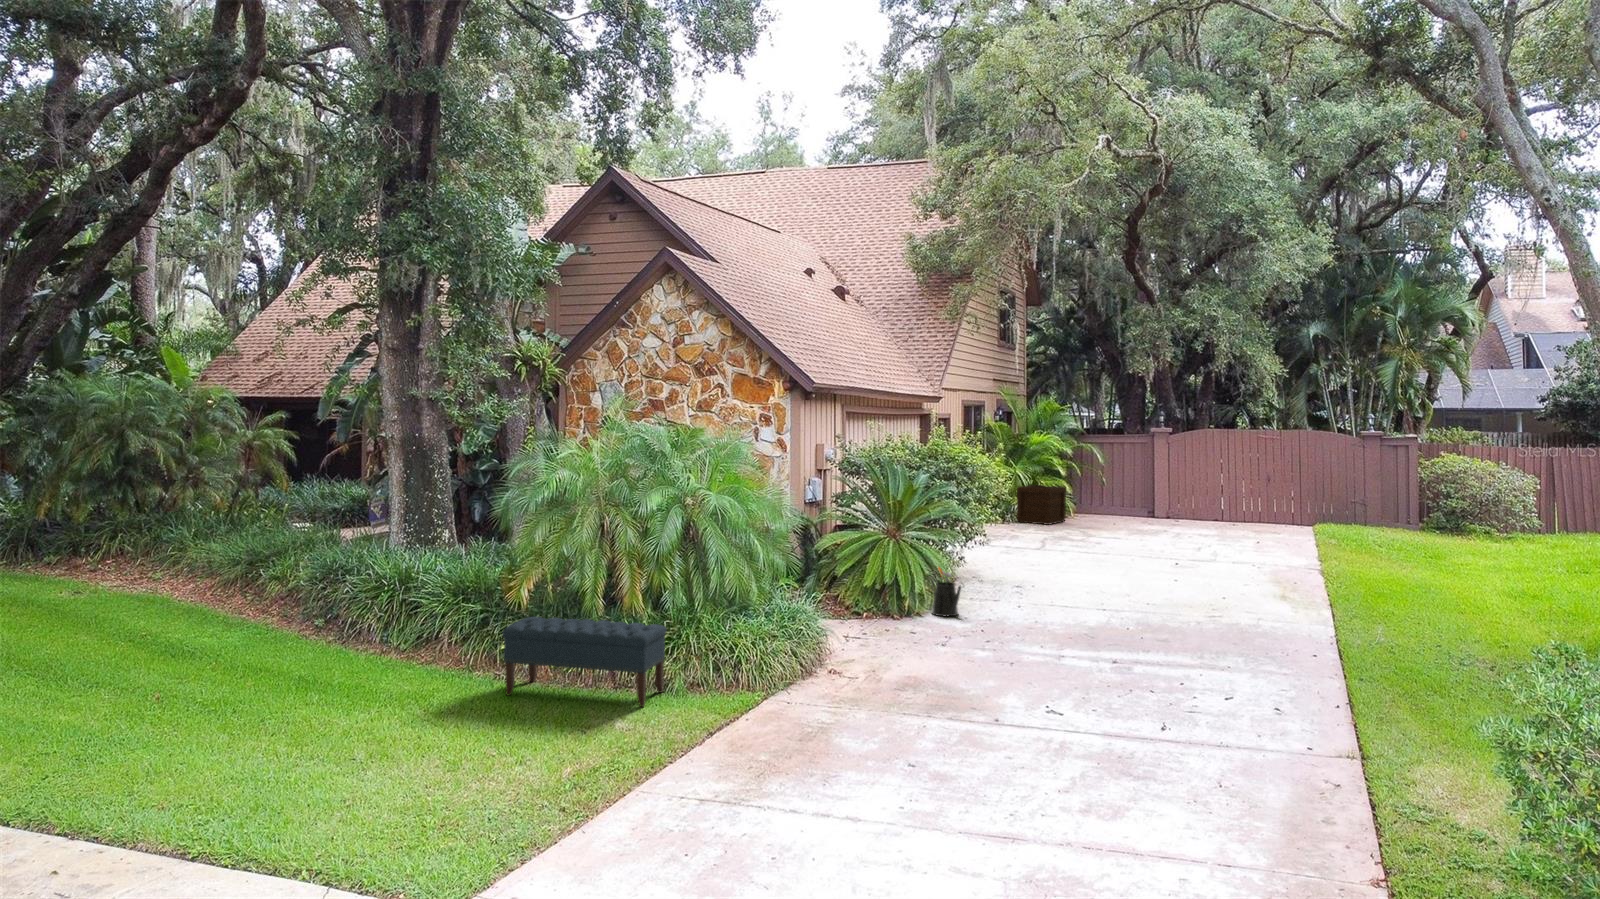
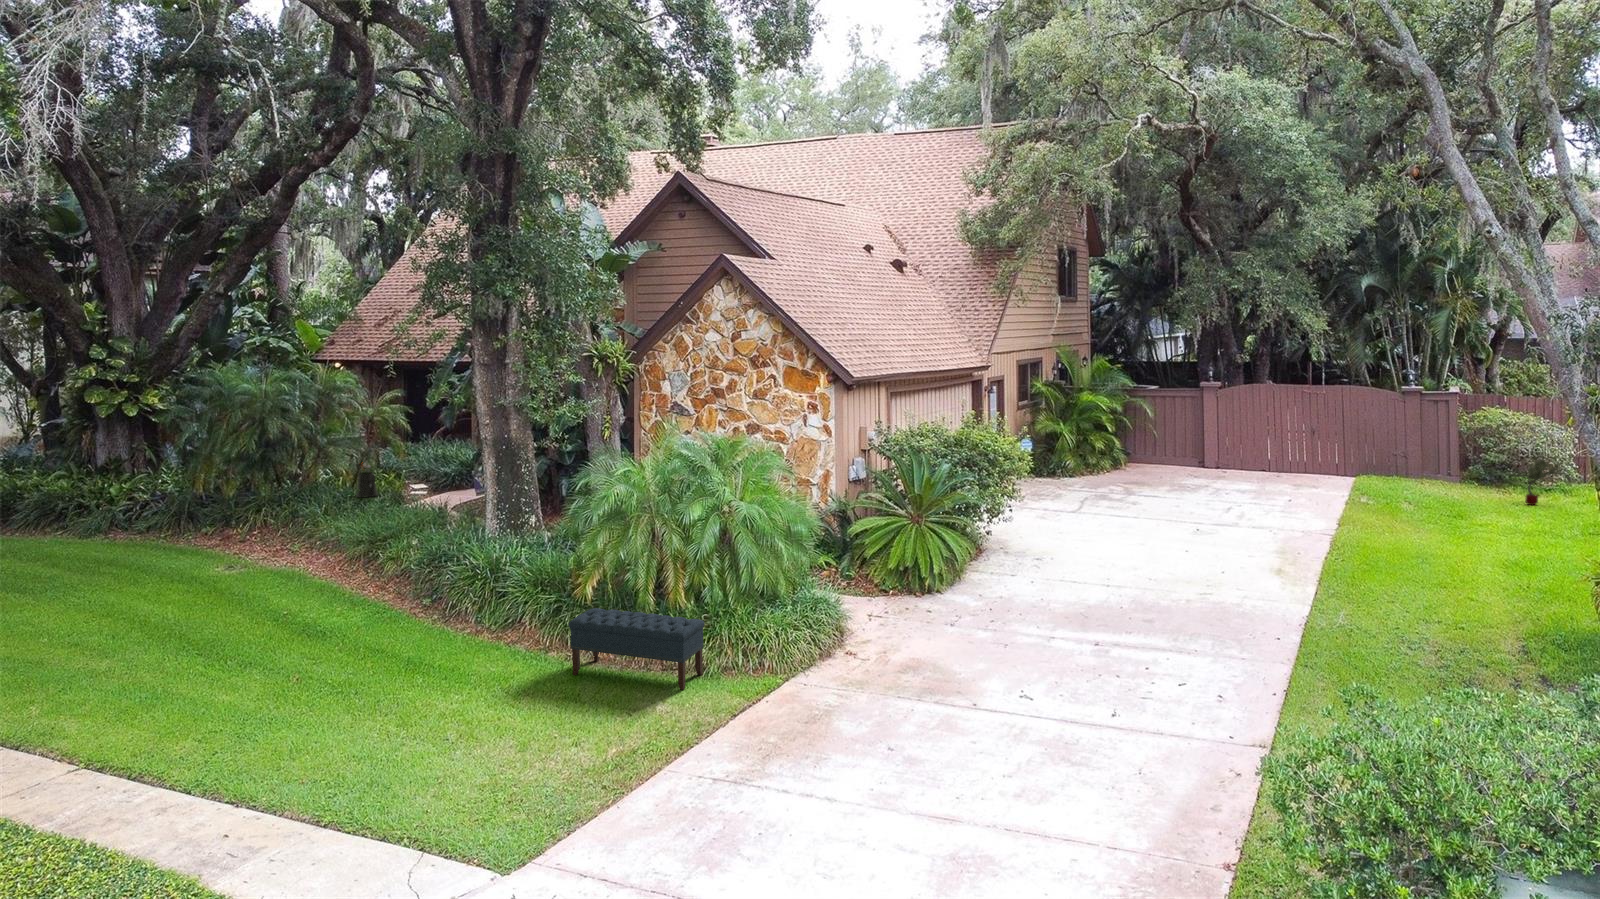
potted tree: none [1469,481,1524,536] -> present [1510,454,1562,505]
wooden crate: present [1016,485,1066,525] -> none [1063,445,1111,484]
watering can: present [931,568,961,616] -> present [357,462,378,497]

